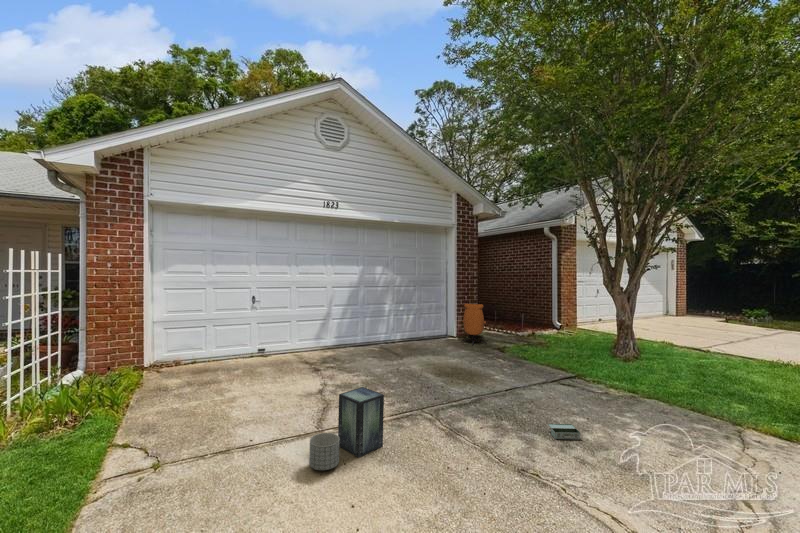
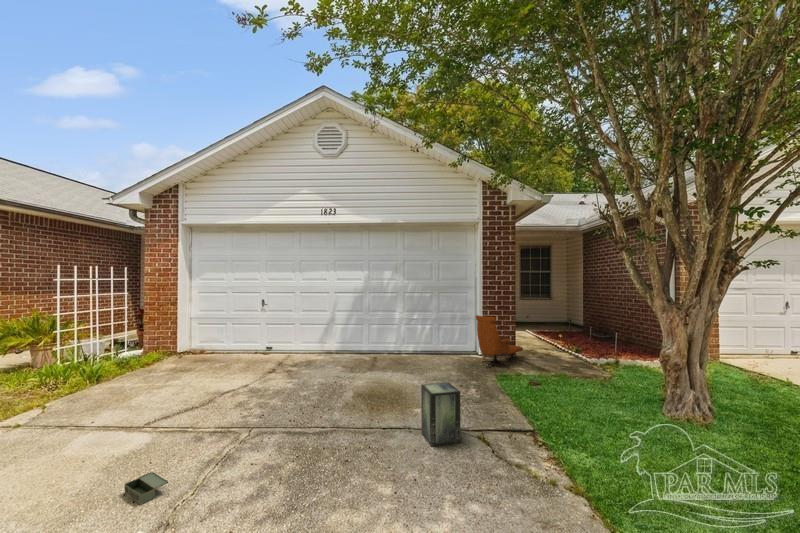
storage box: present [338,387,384,458] -> present [421,383,461,447]
toolbox: present [548,424,581,440] -> present [125,472,168,505]
planter: present [309,433,339,470] -> none [53,422,89,457]

